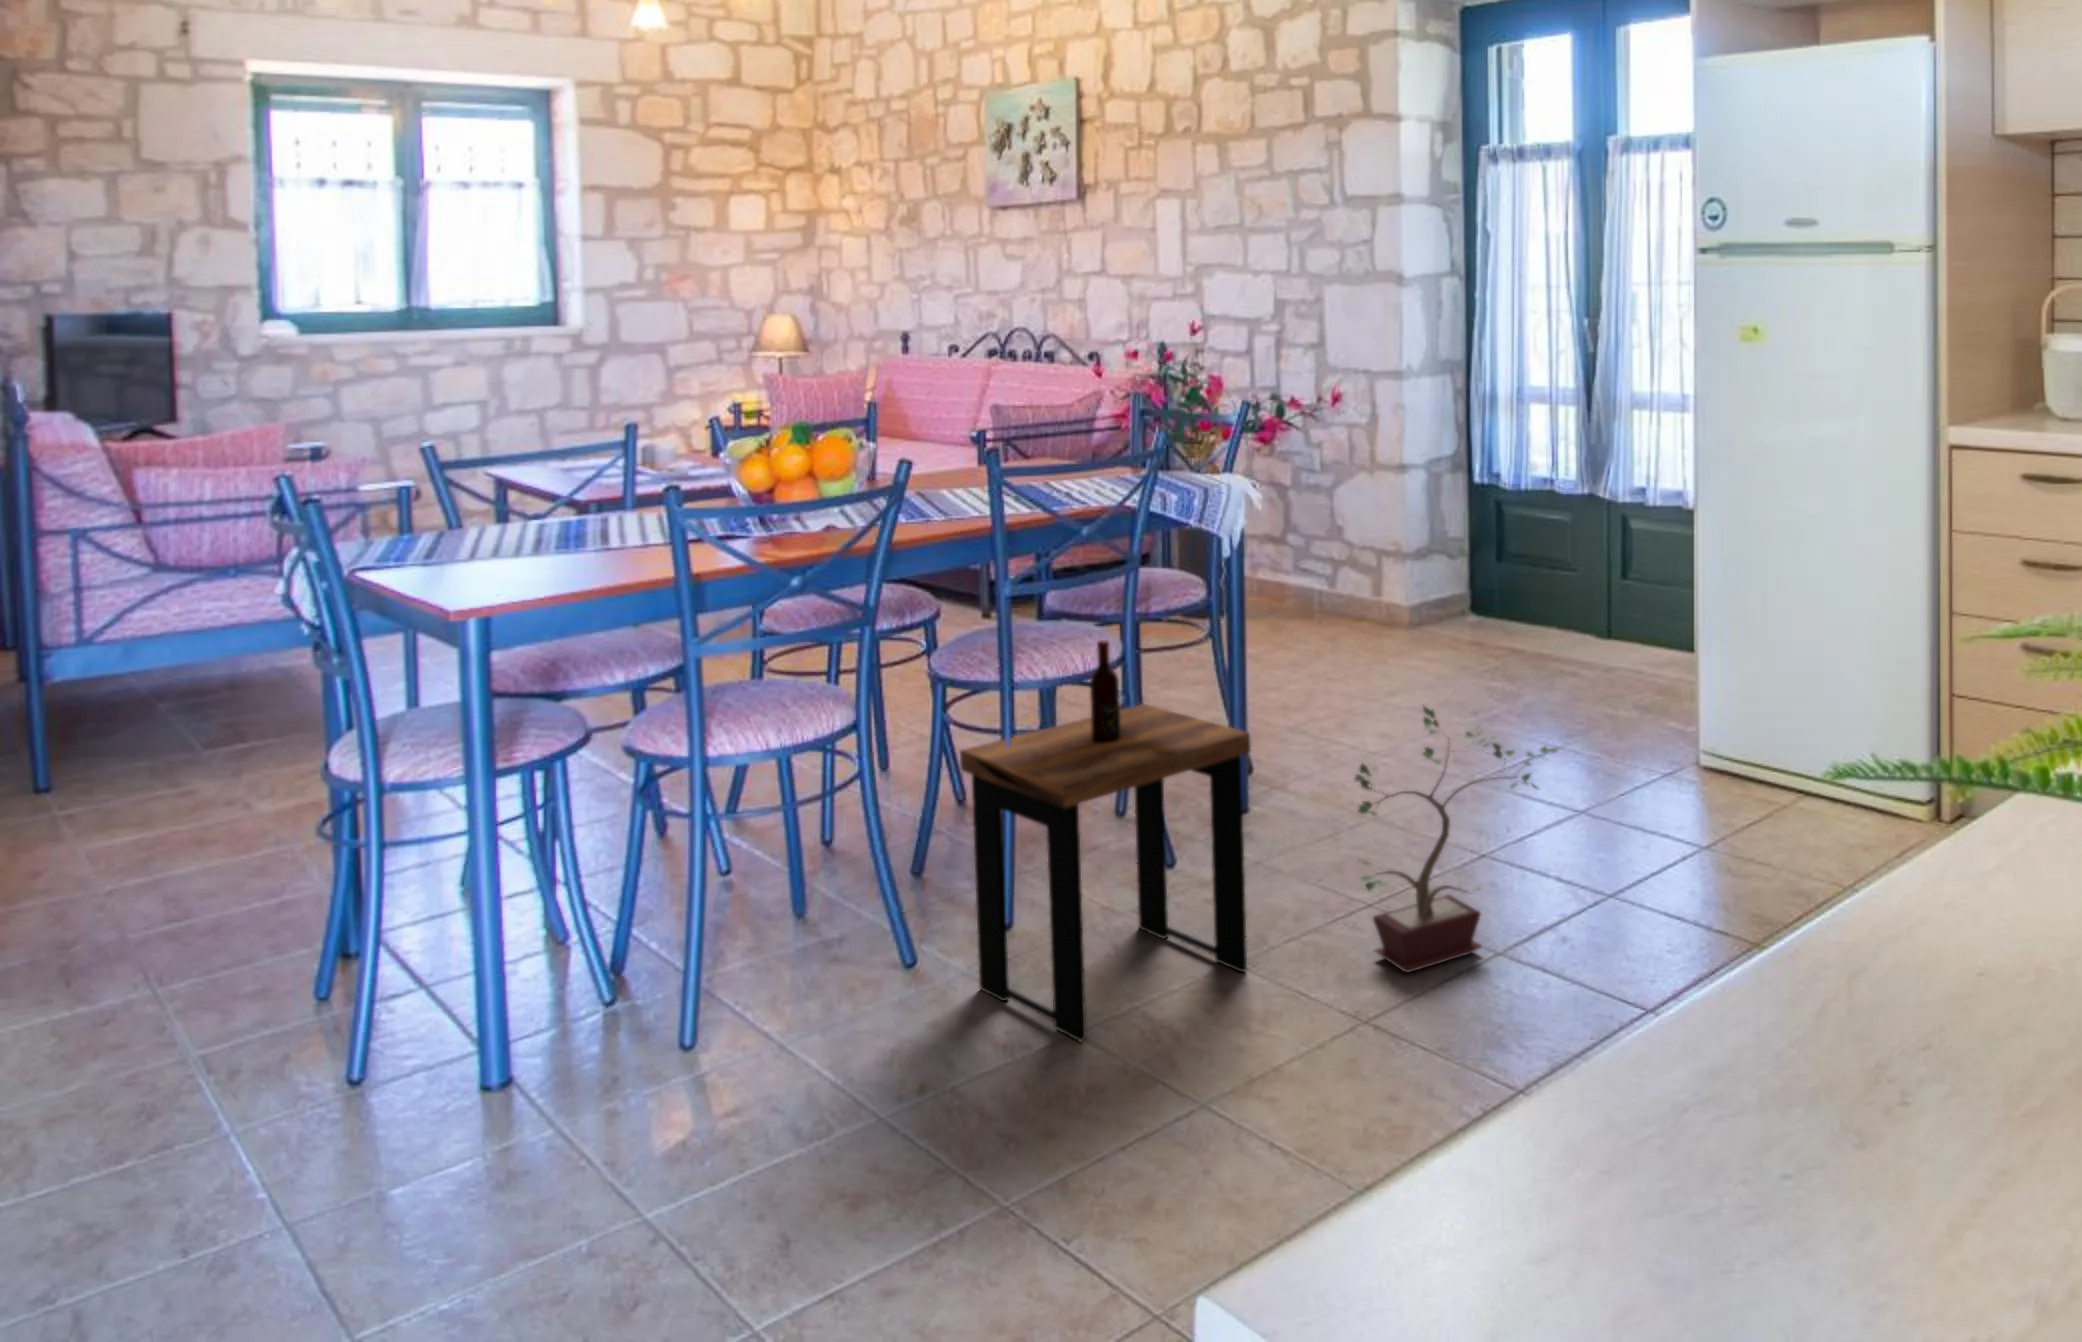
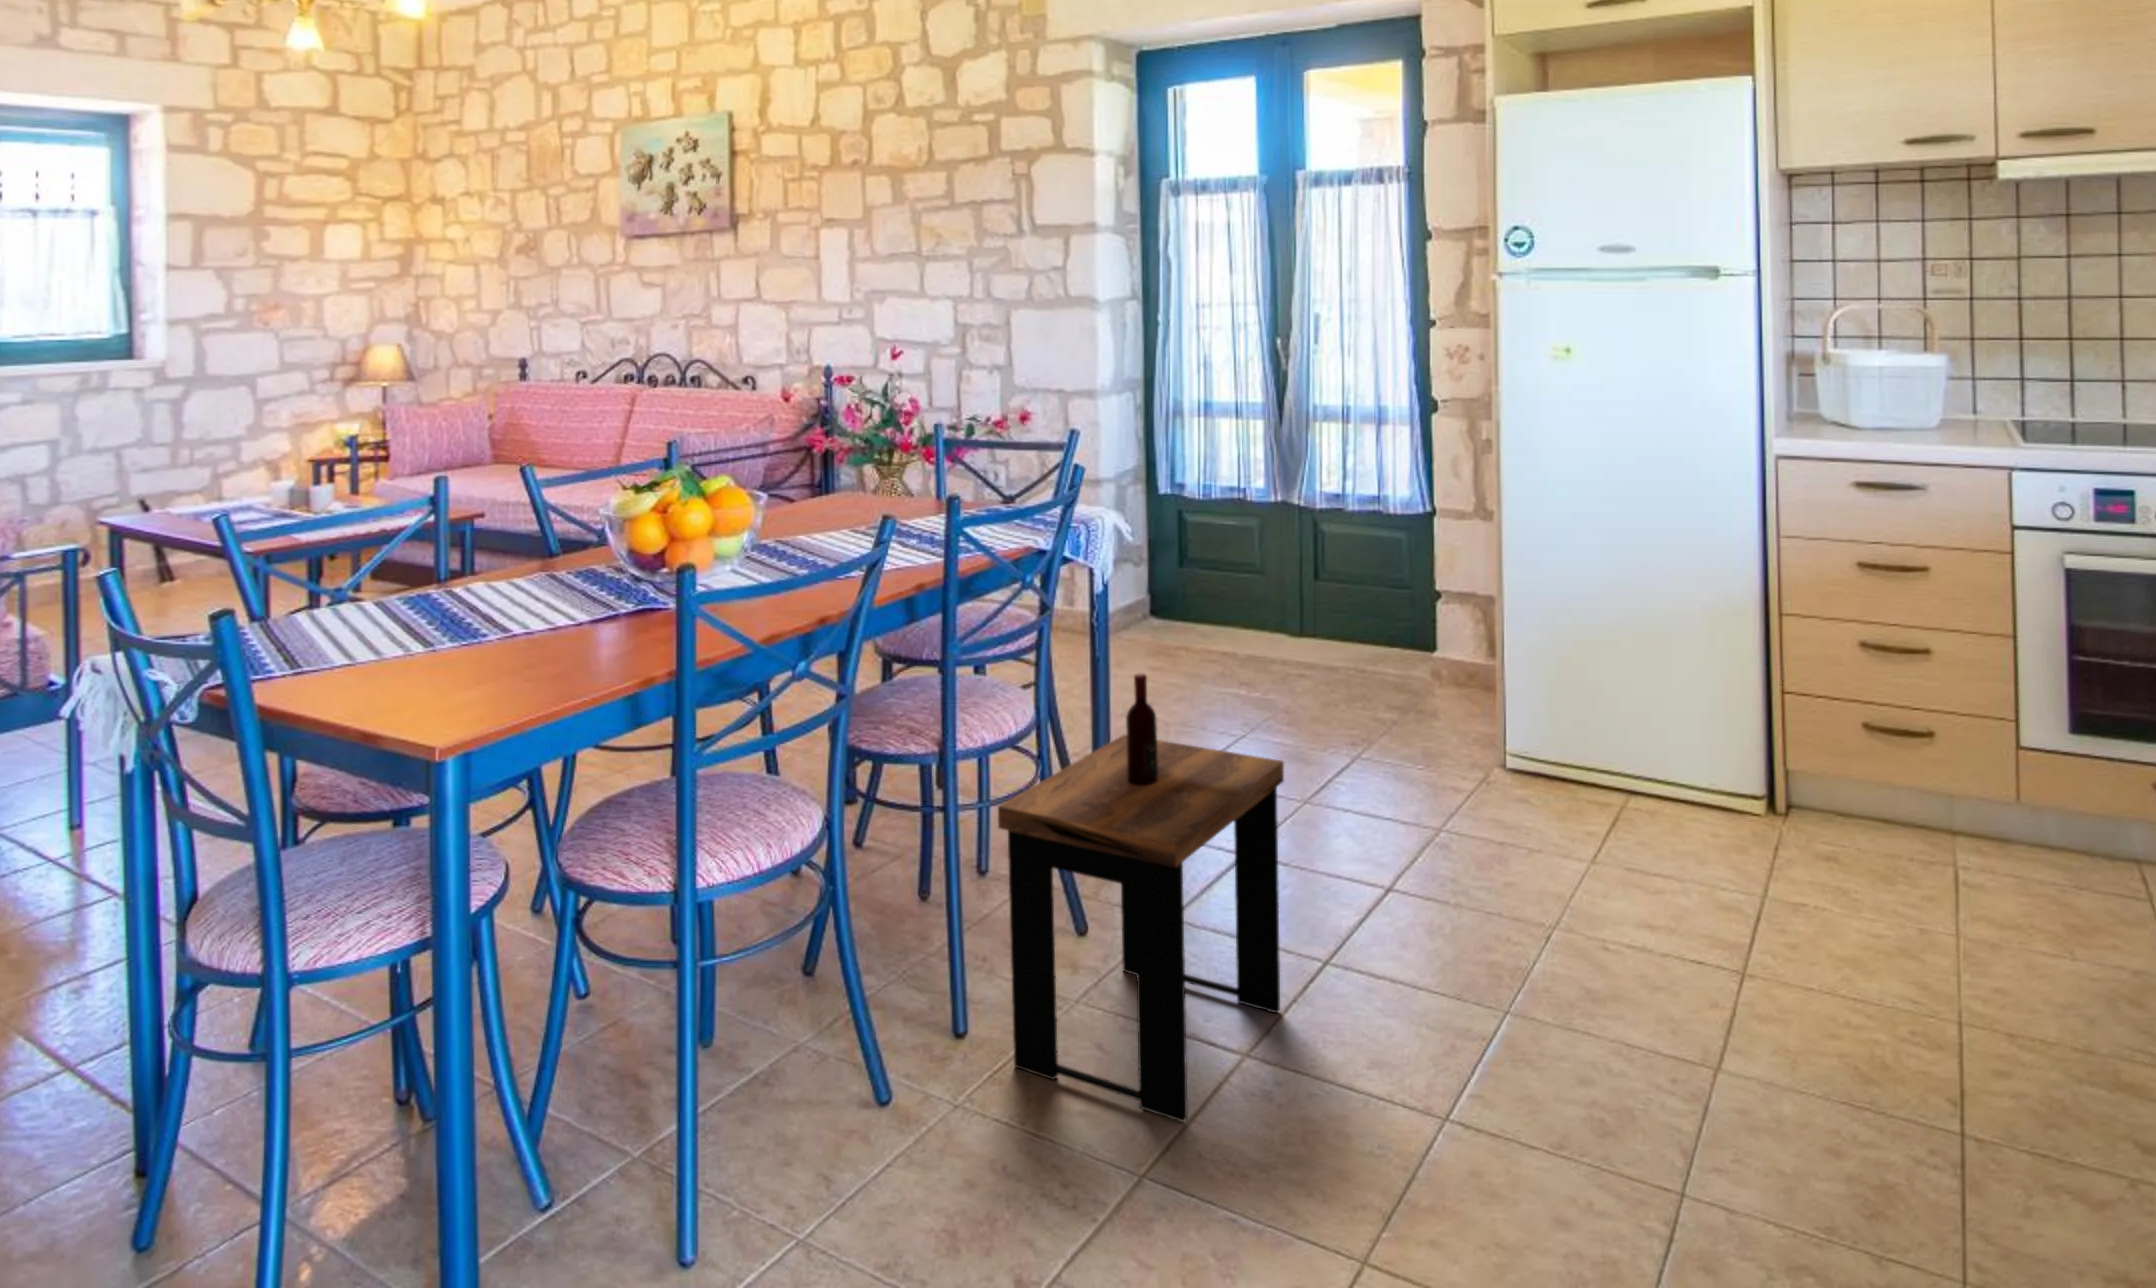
potted plant: present [1354,705,1557,973] -> none [1388,717,1544,995]

